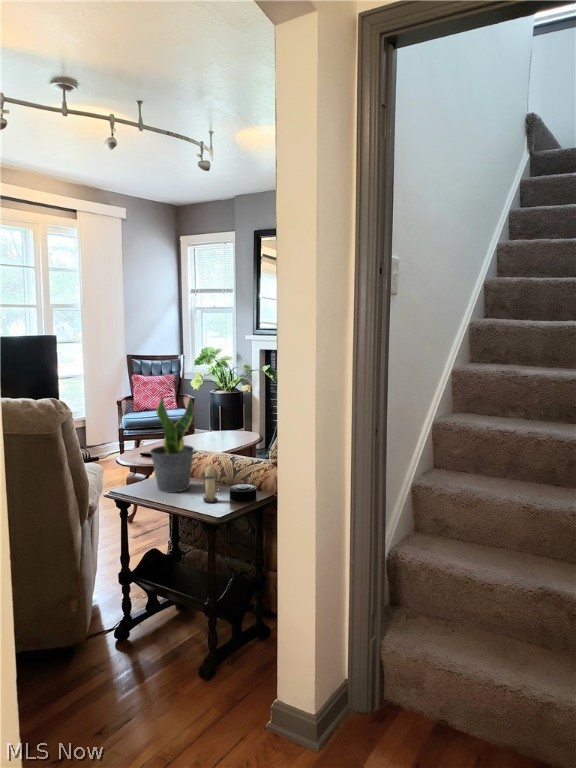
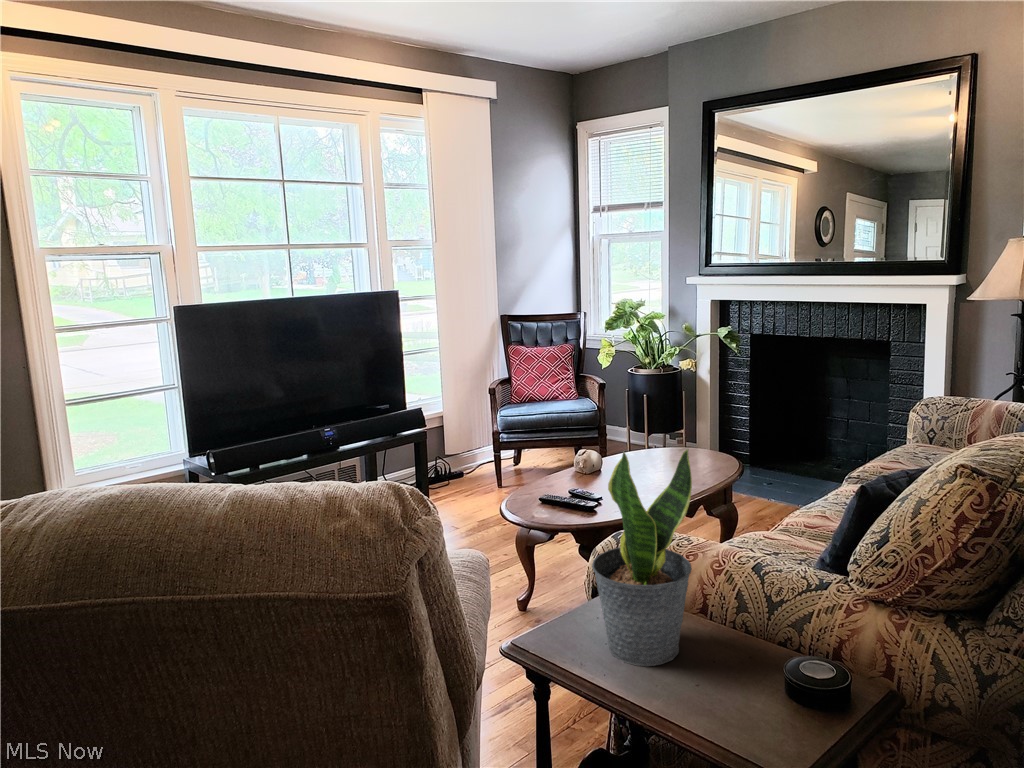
candle: present [202,465,217,502] -> none [724,624,773,721]

